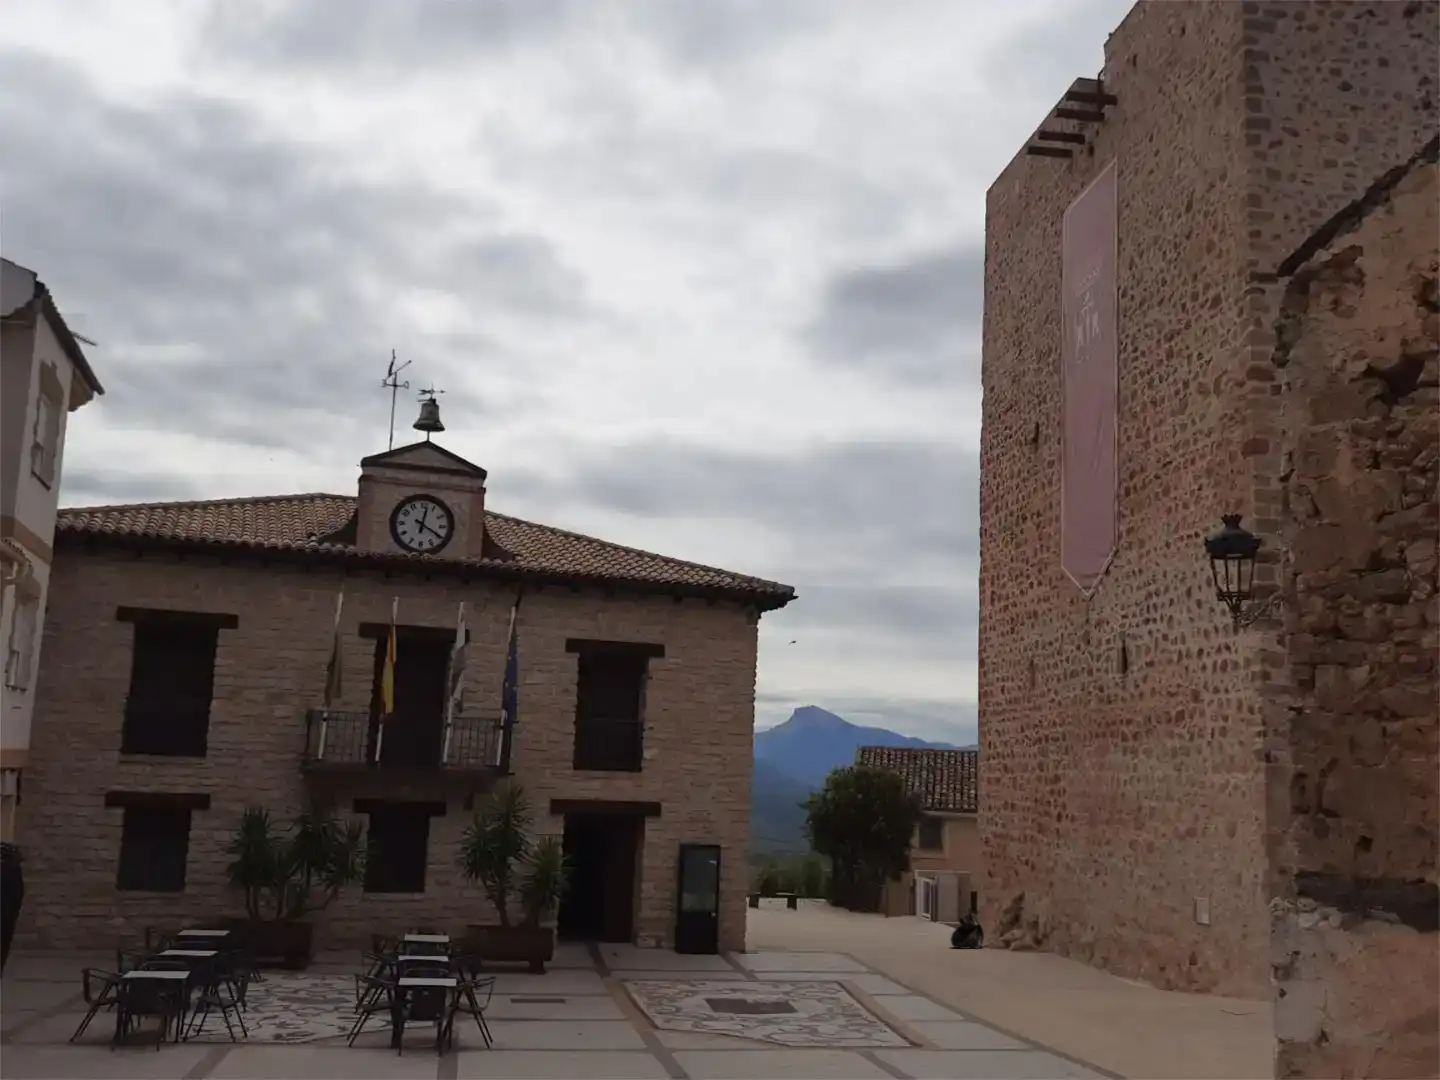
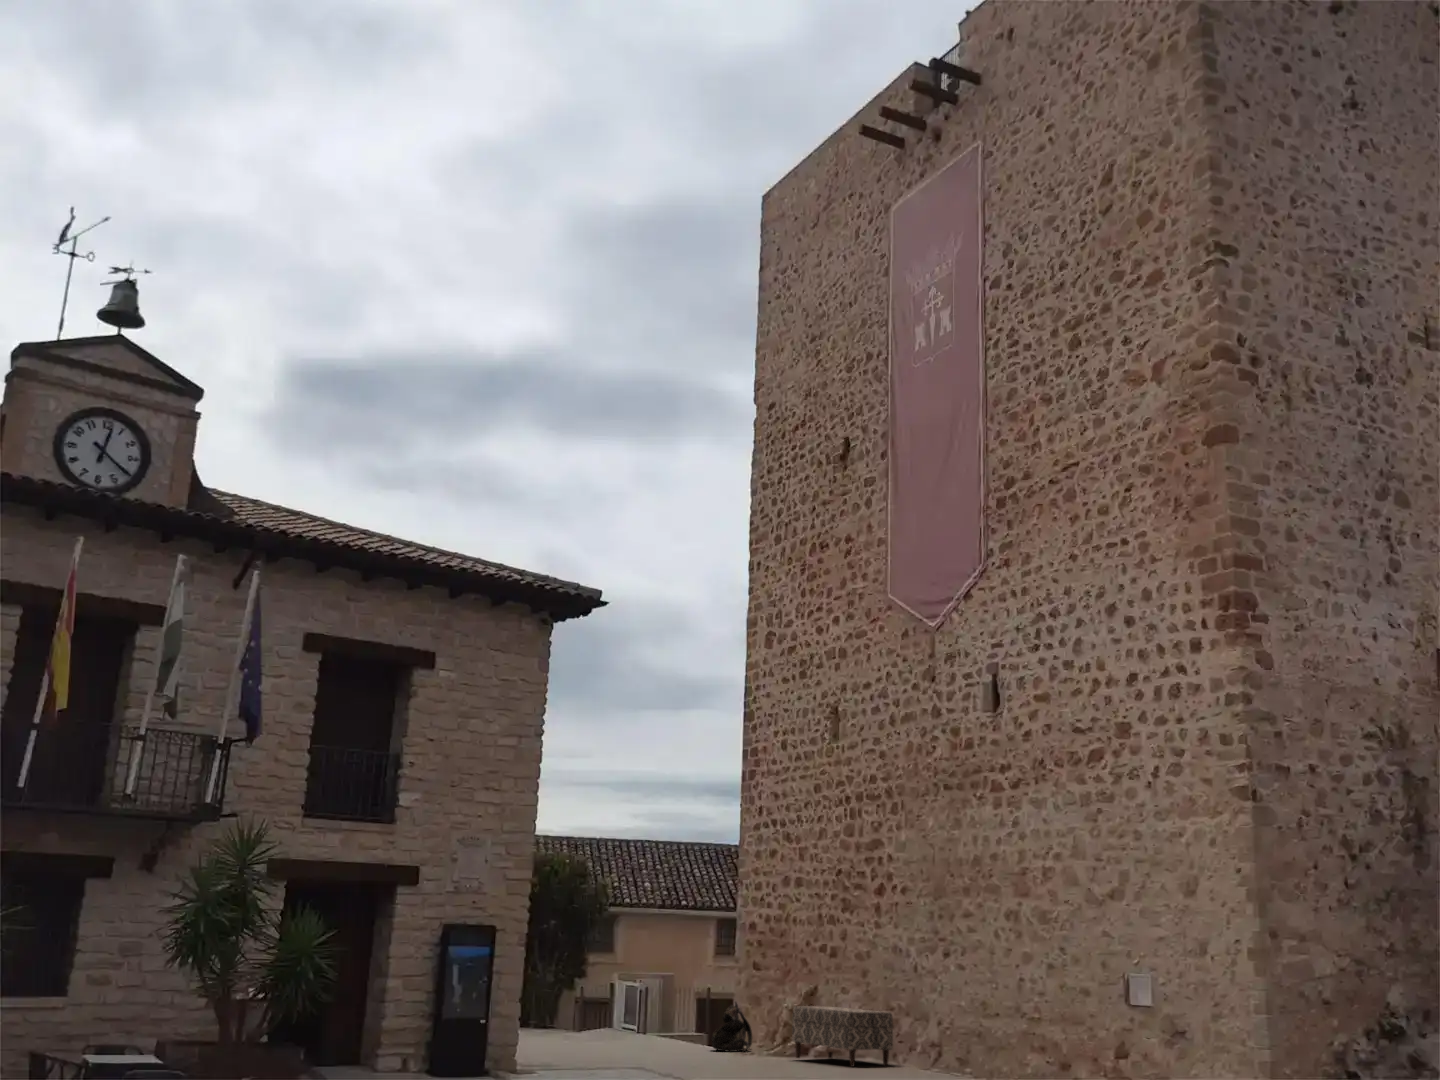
bench: none [998,913,1071,963] -> present [792,1006,893,1067]

